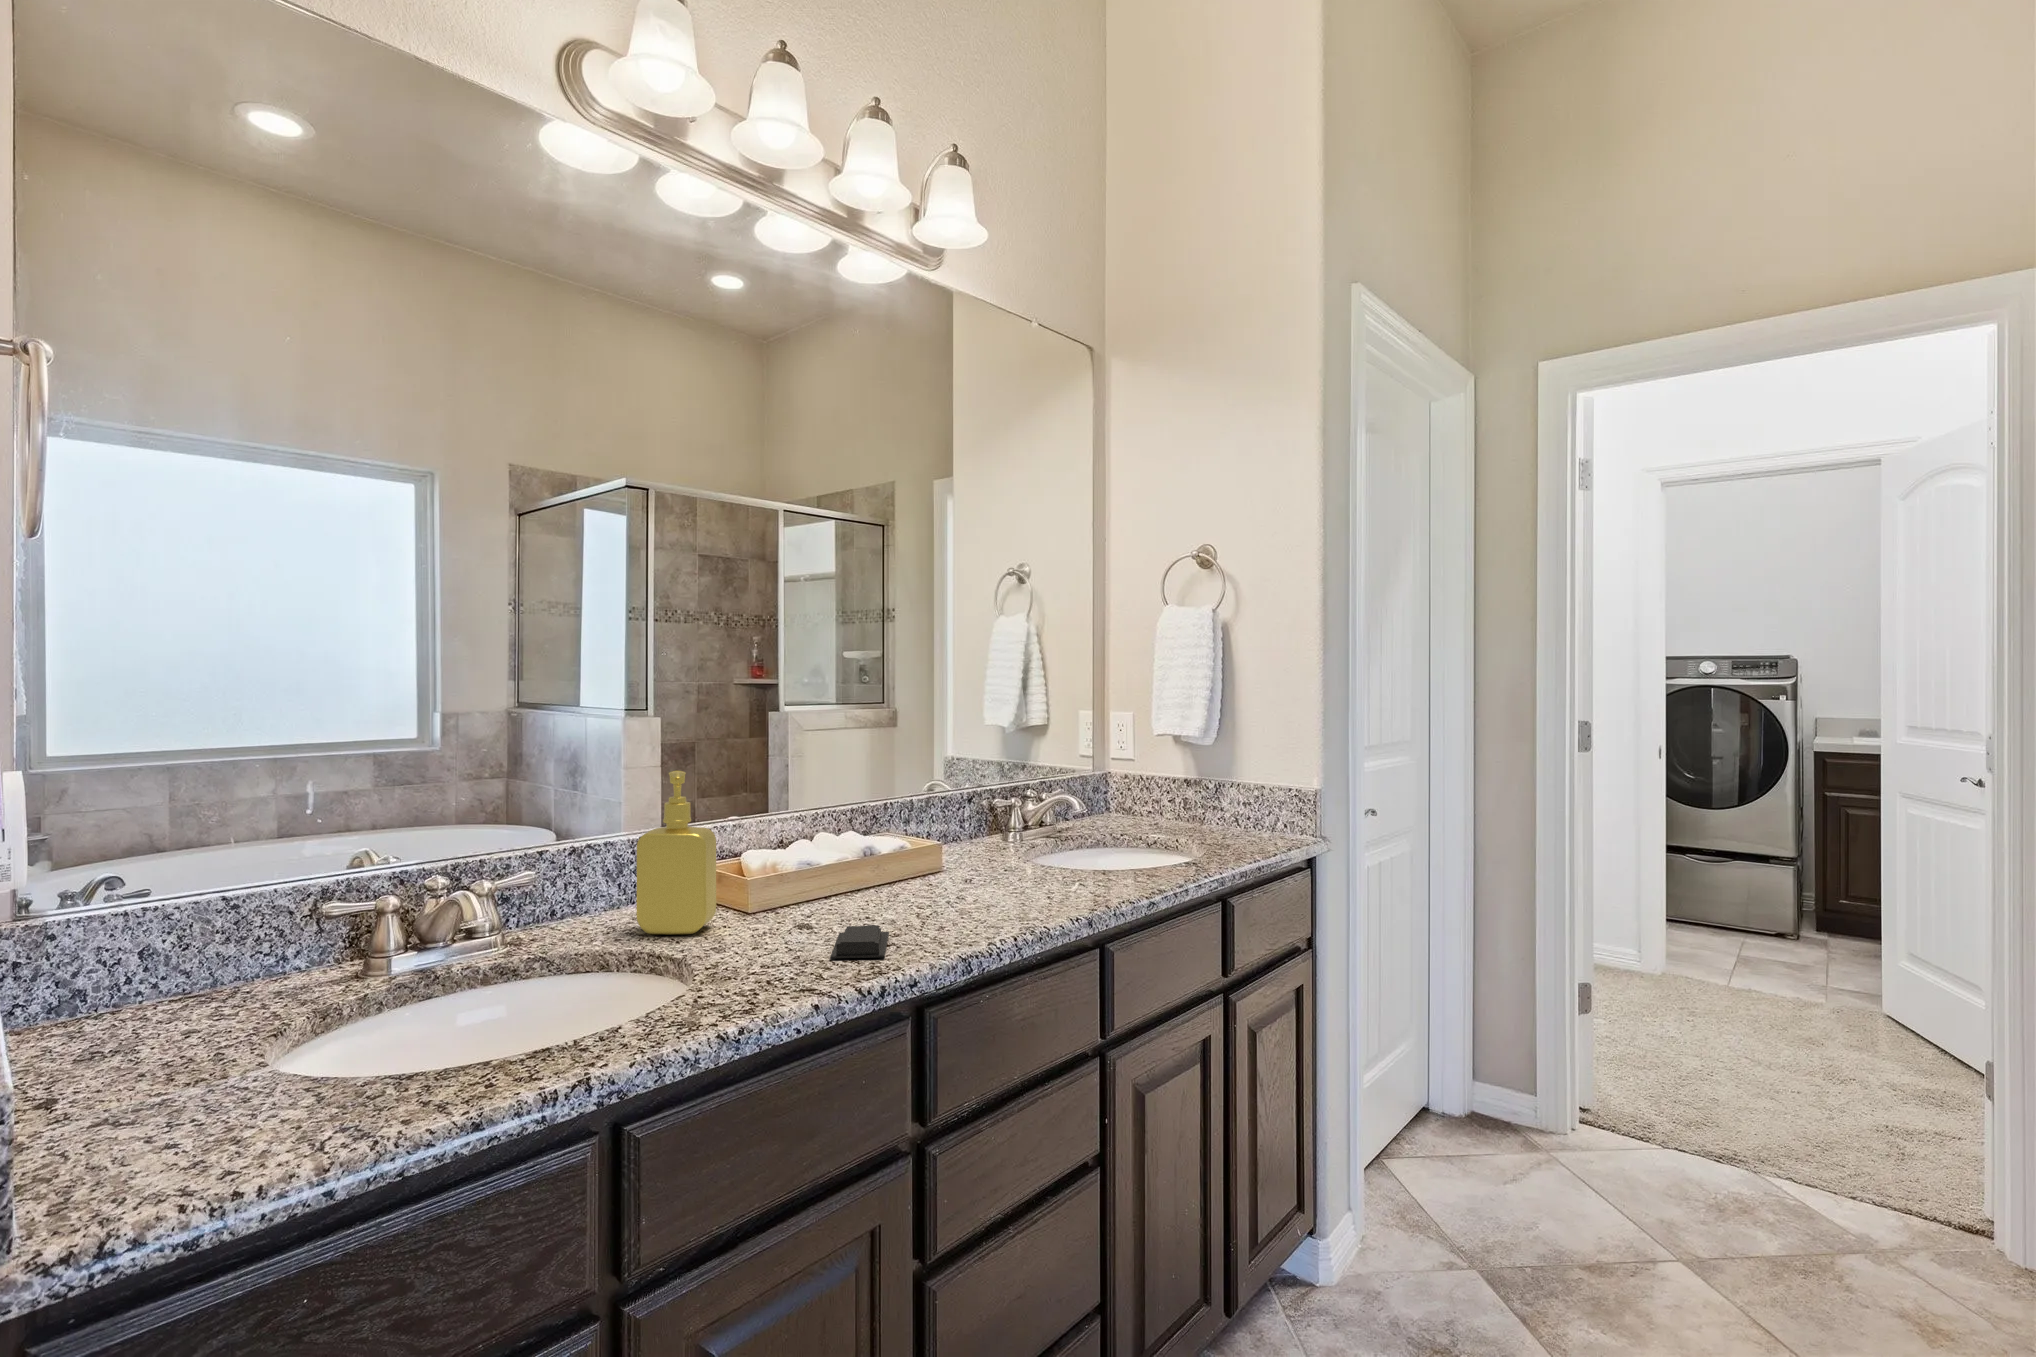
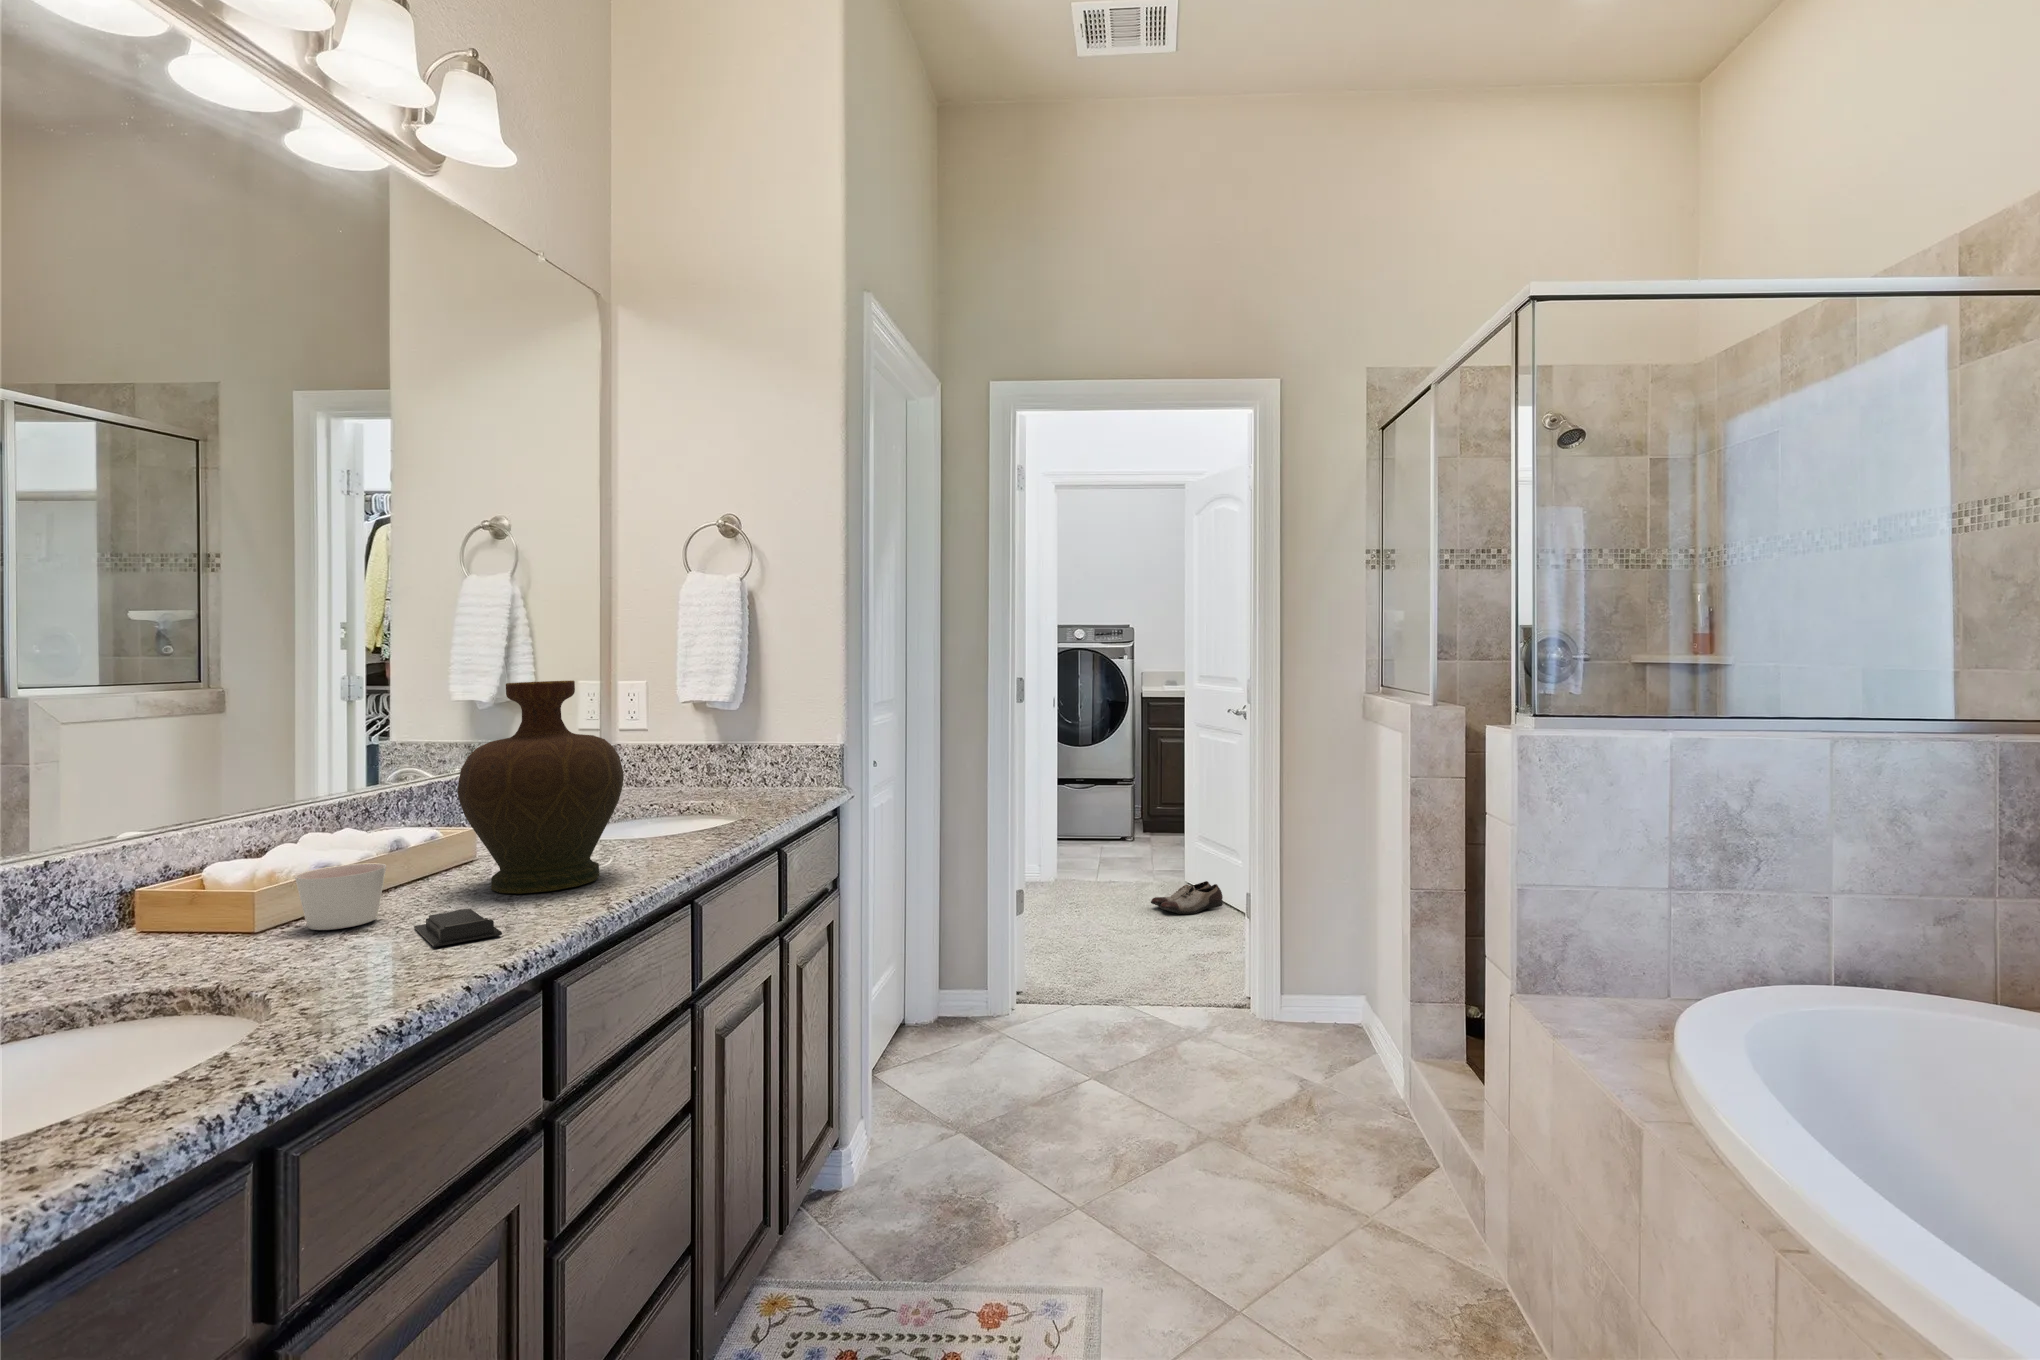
decorative vase: none [901,721,1037,917] -> present [458,681,624,894]
soap dispenser: present [637,771,716,935] -> none [95,756,218,972]
candle: none [771,869,834,923] -> present [295,863,386,930]
shoe: none [1792,1005,1916,1047] -> present [1151,881,1223,914]

